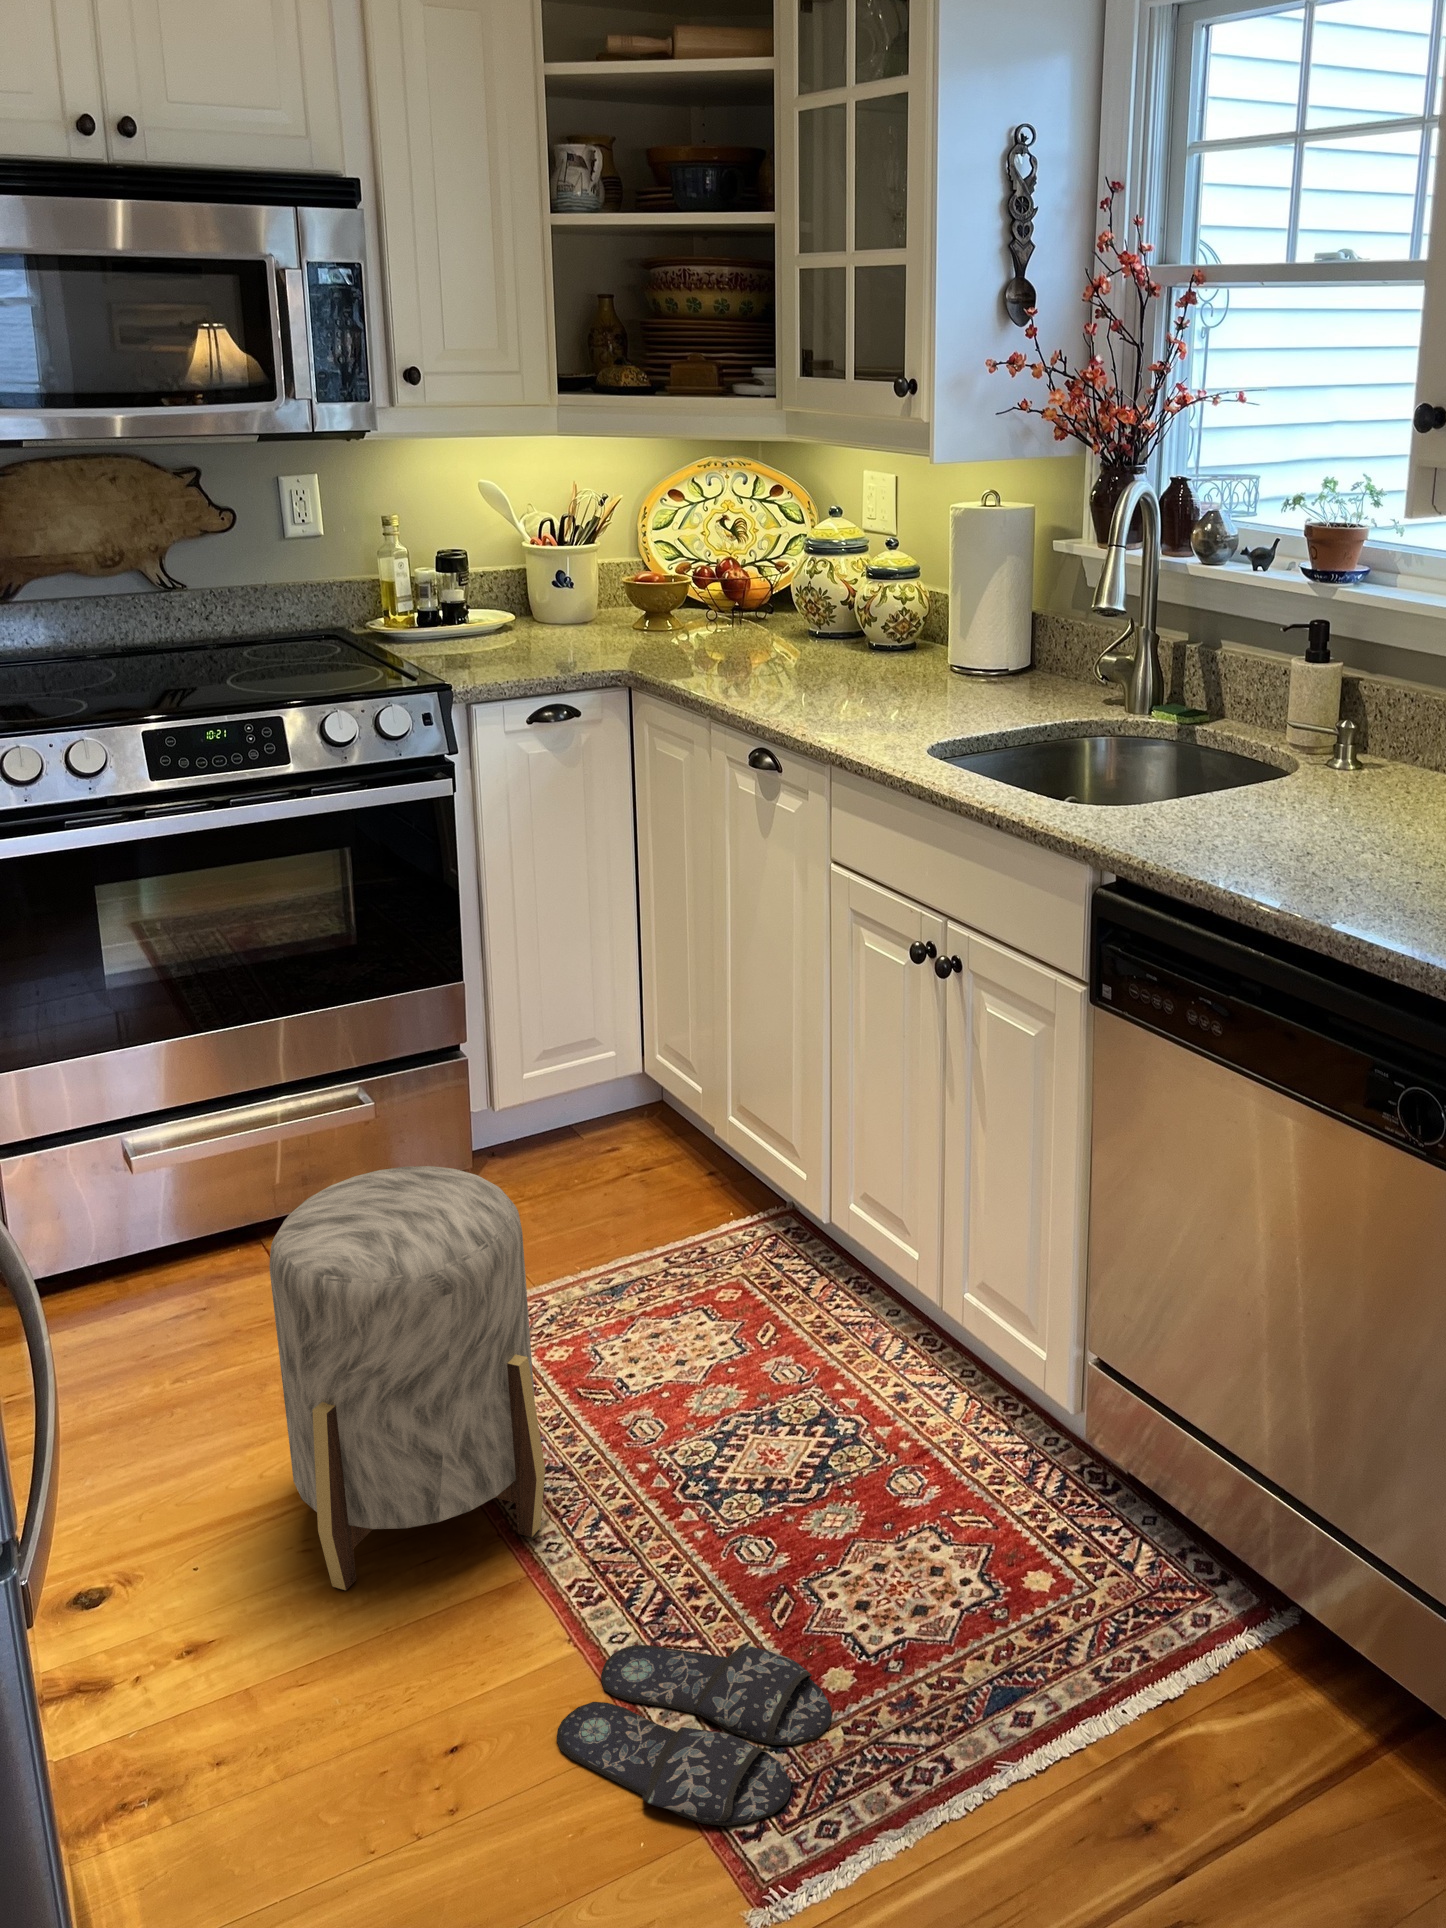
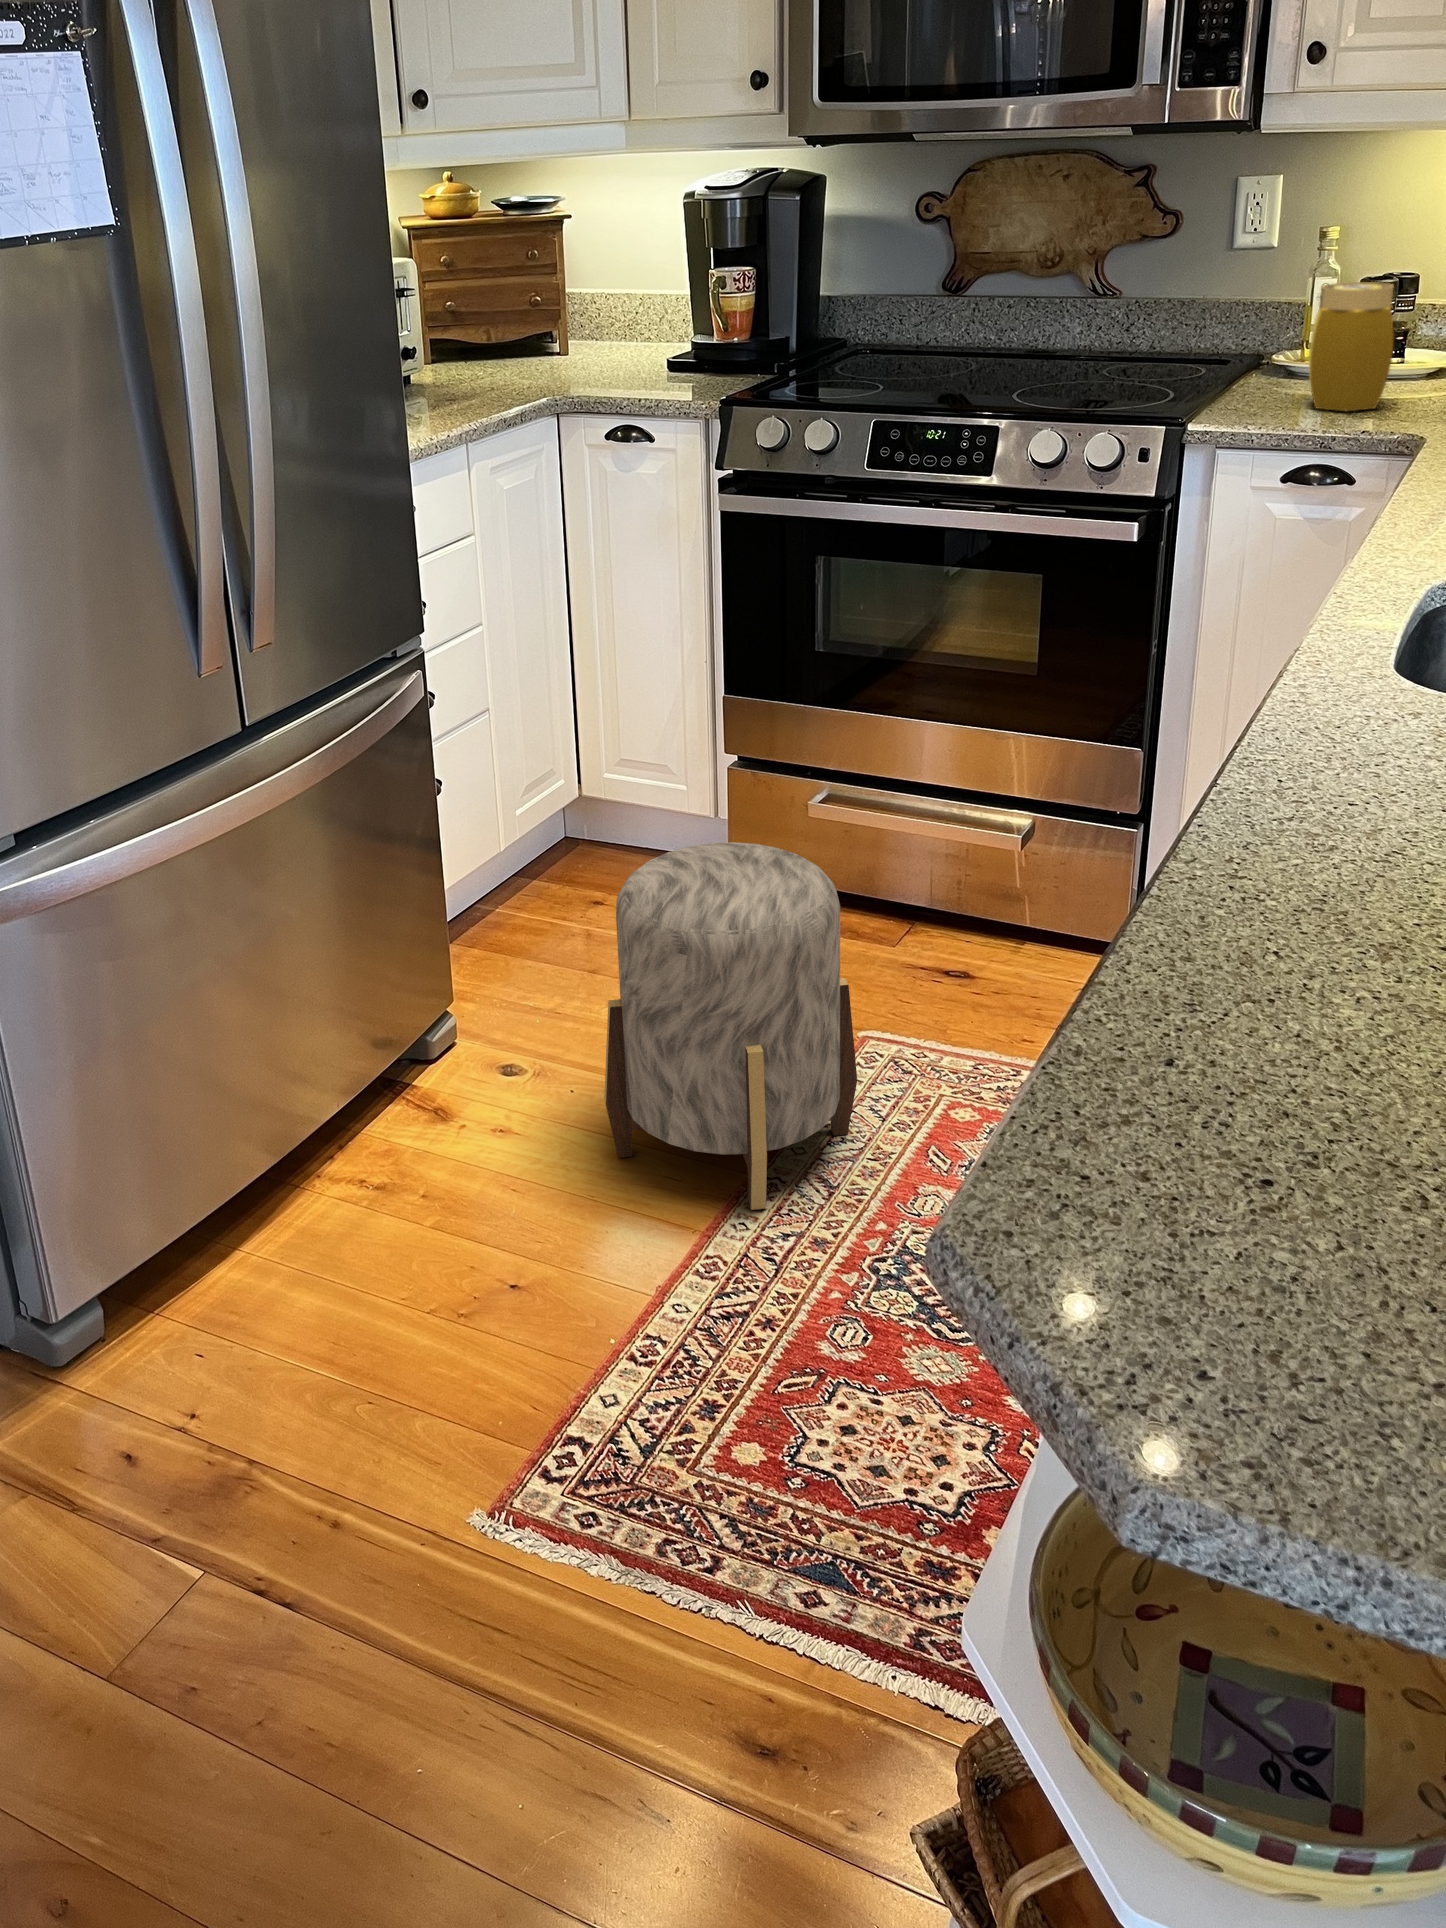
jar: none [469,550,544,657] -> present [1309,282,1394,411]
slippers: present [557,1645,831,1826] -> none [531,1312,738,1483]

